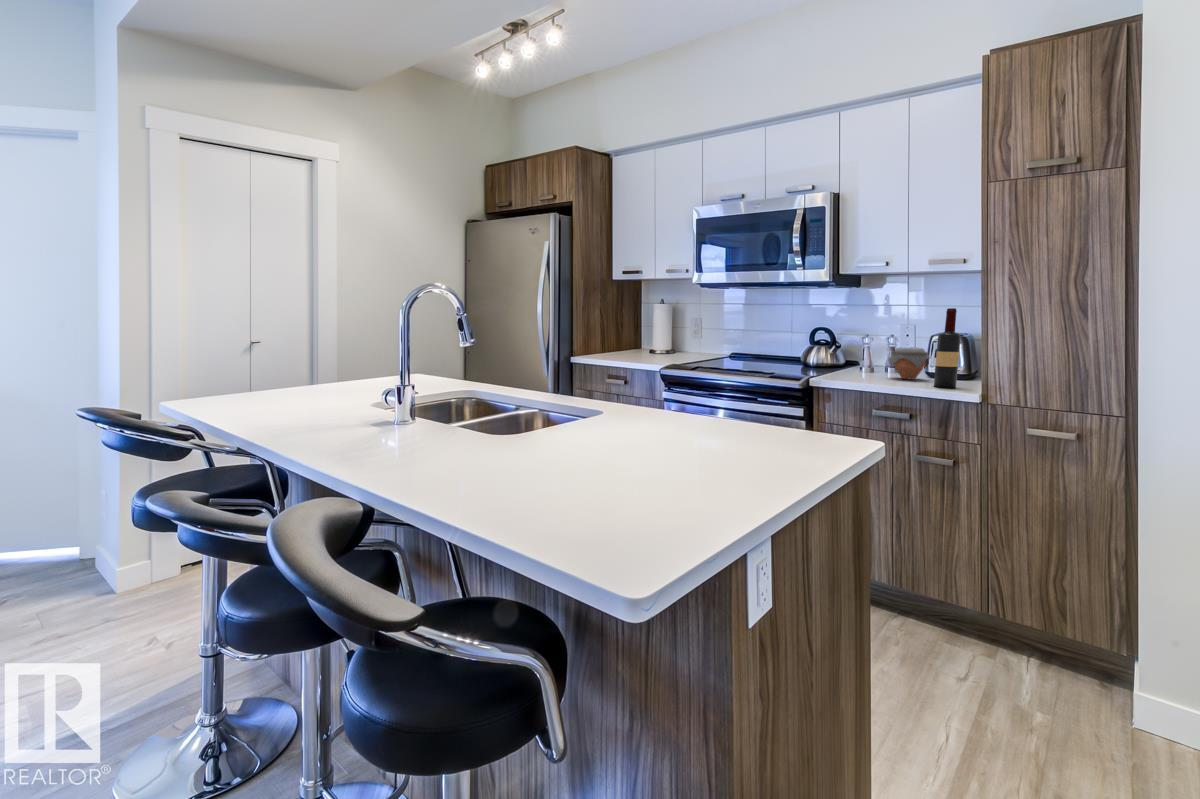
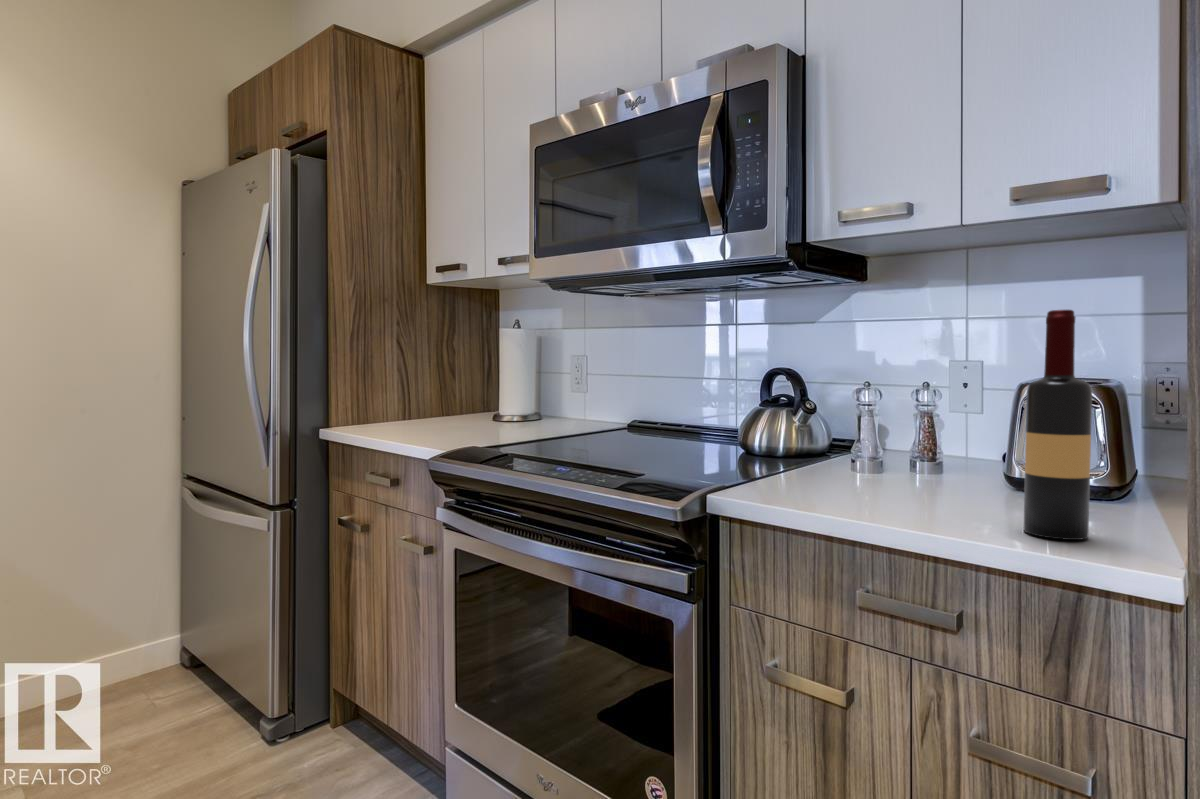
jar: present [888,347,930,379] -> none [907,416,1014,499]

